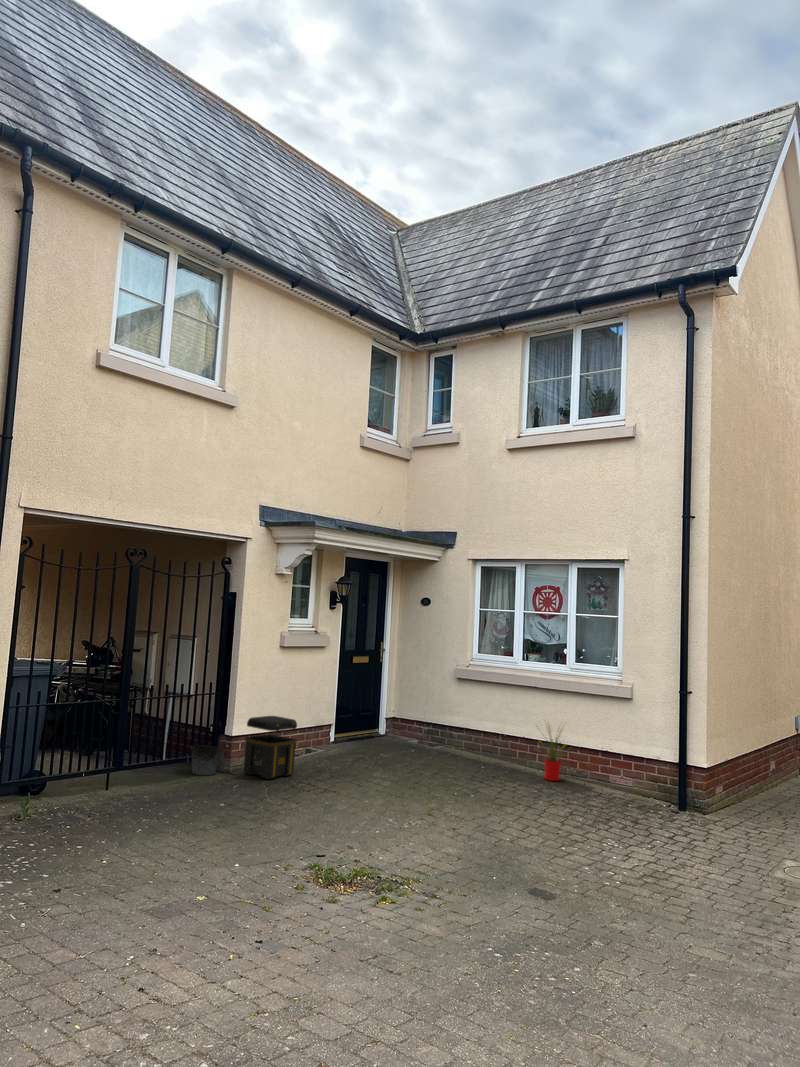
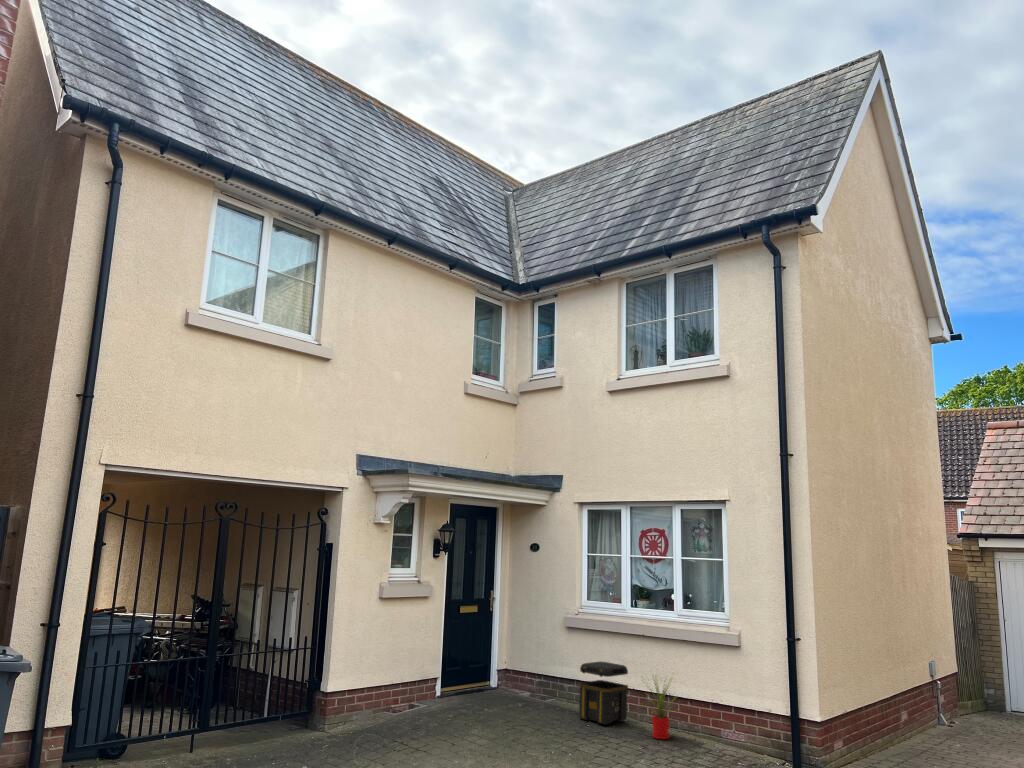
toolbox: present [244,716,297,779] -> present [579,661,628,724]
bucket: present [190,744,220,775] -> none [282,700,313,735]

